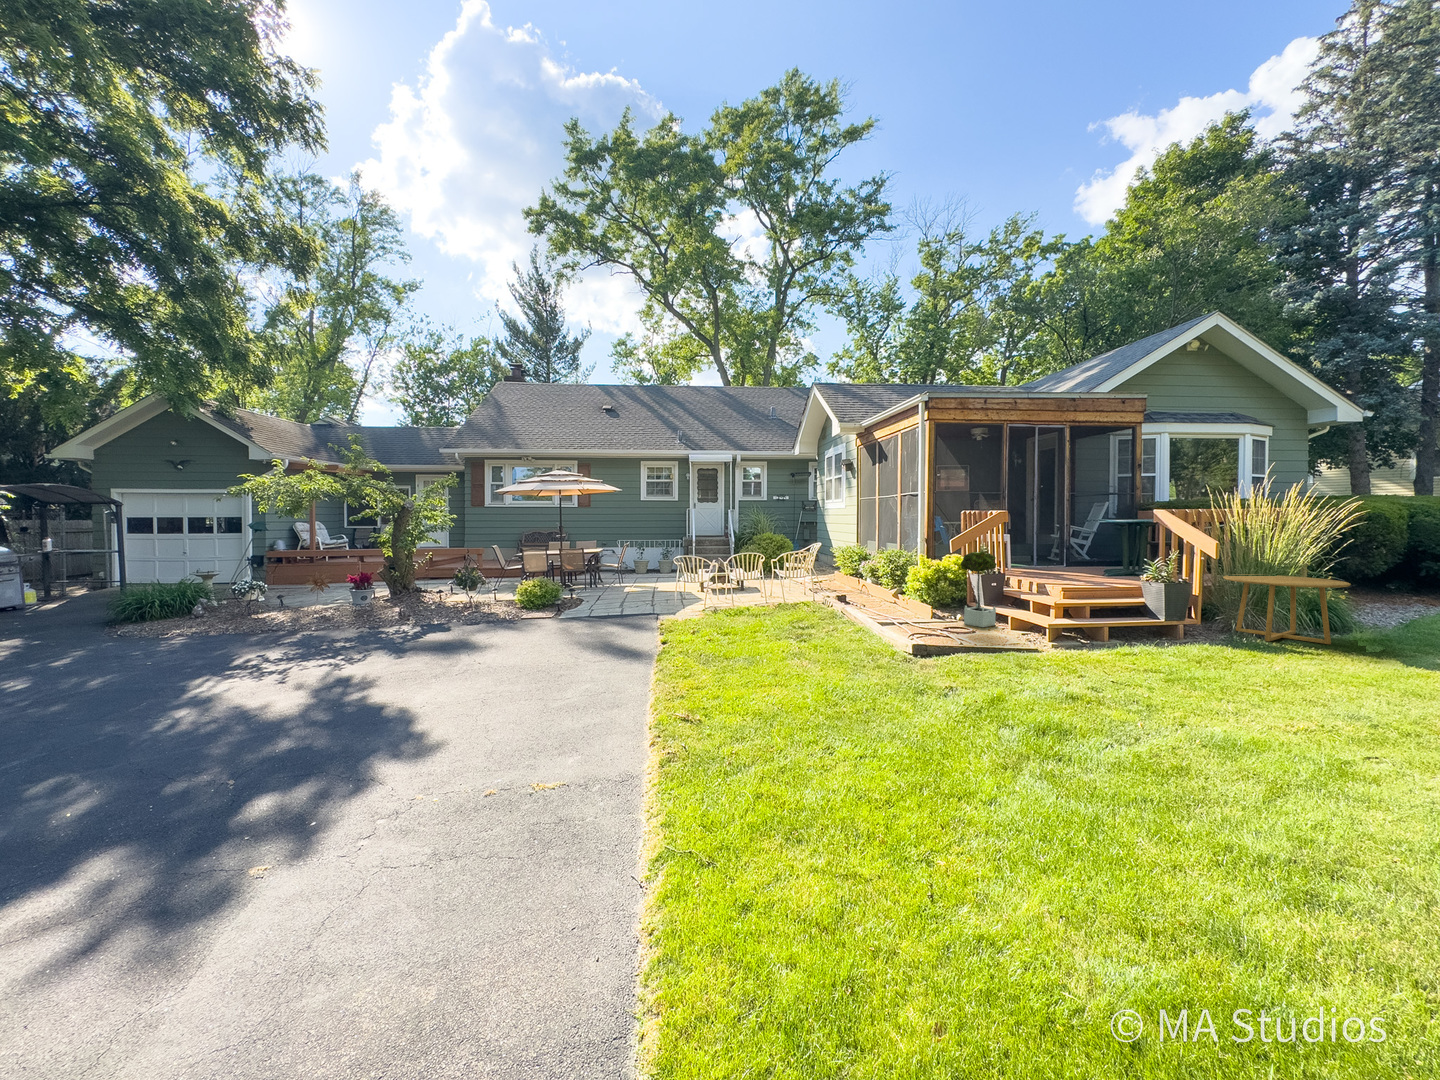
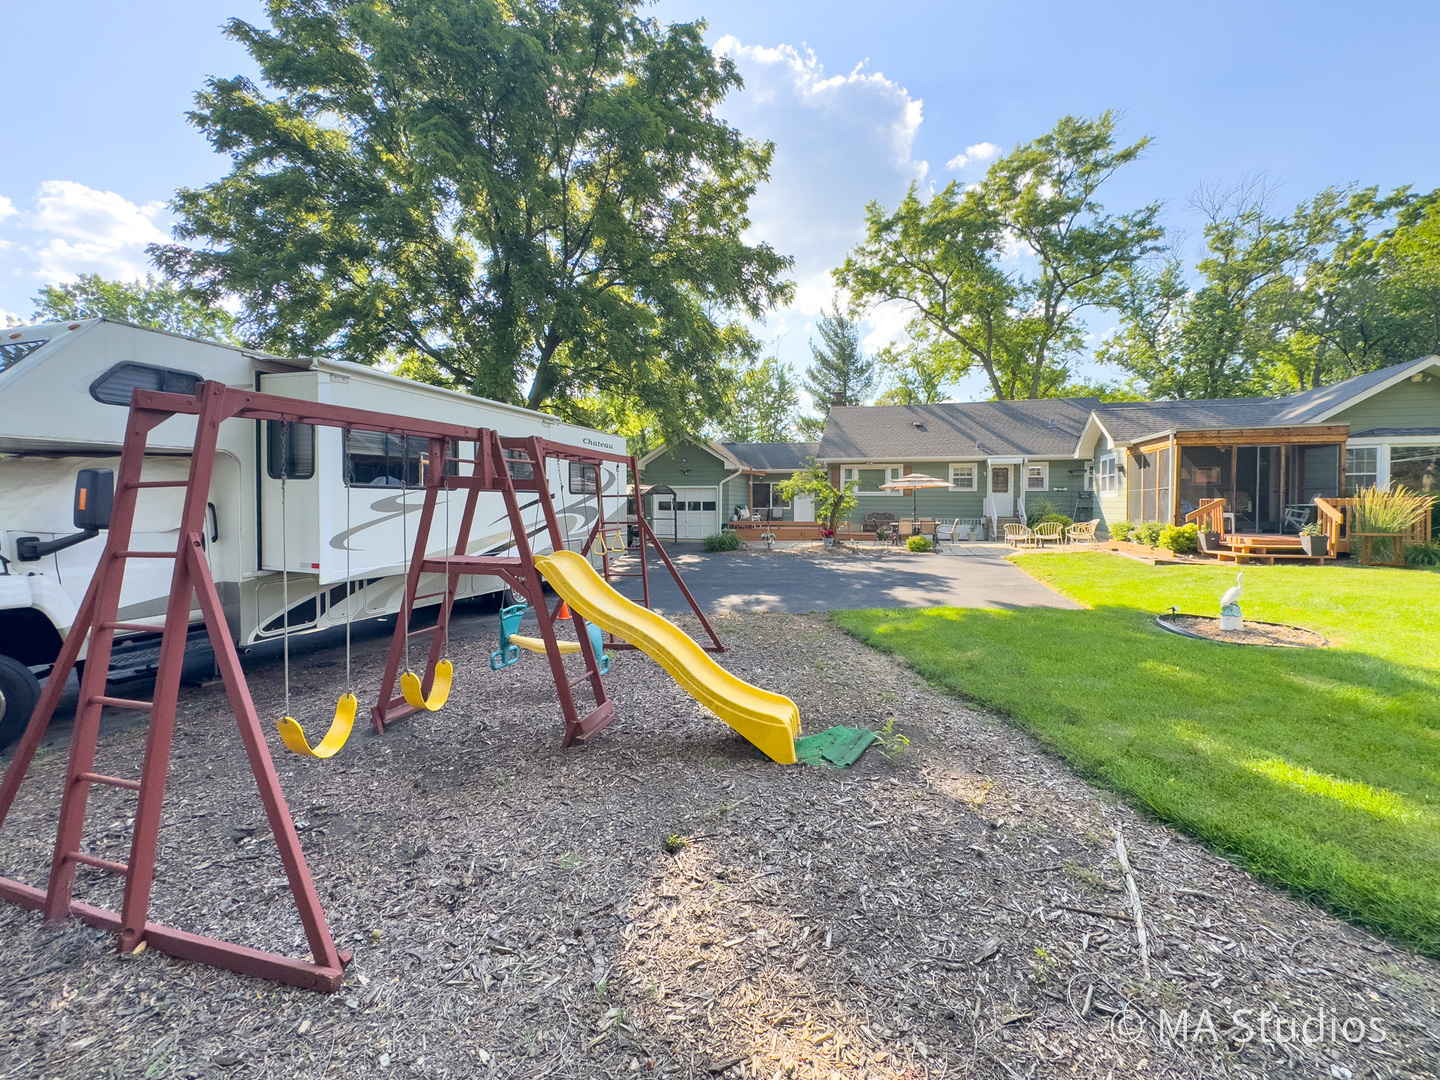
potted tree: present [960,551,997,627] -> none [1187,520,1209,559]

